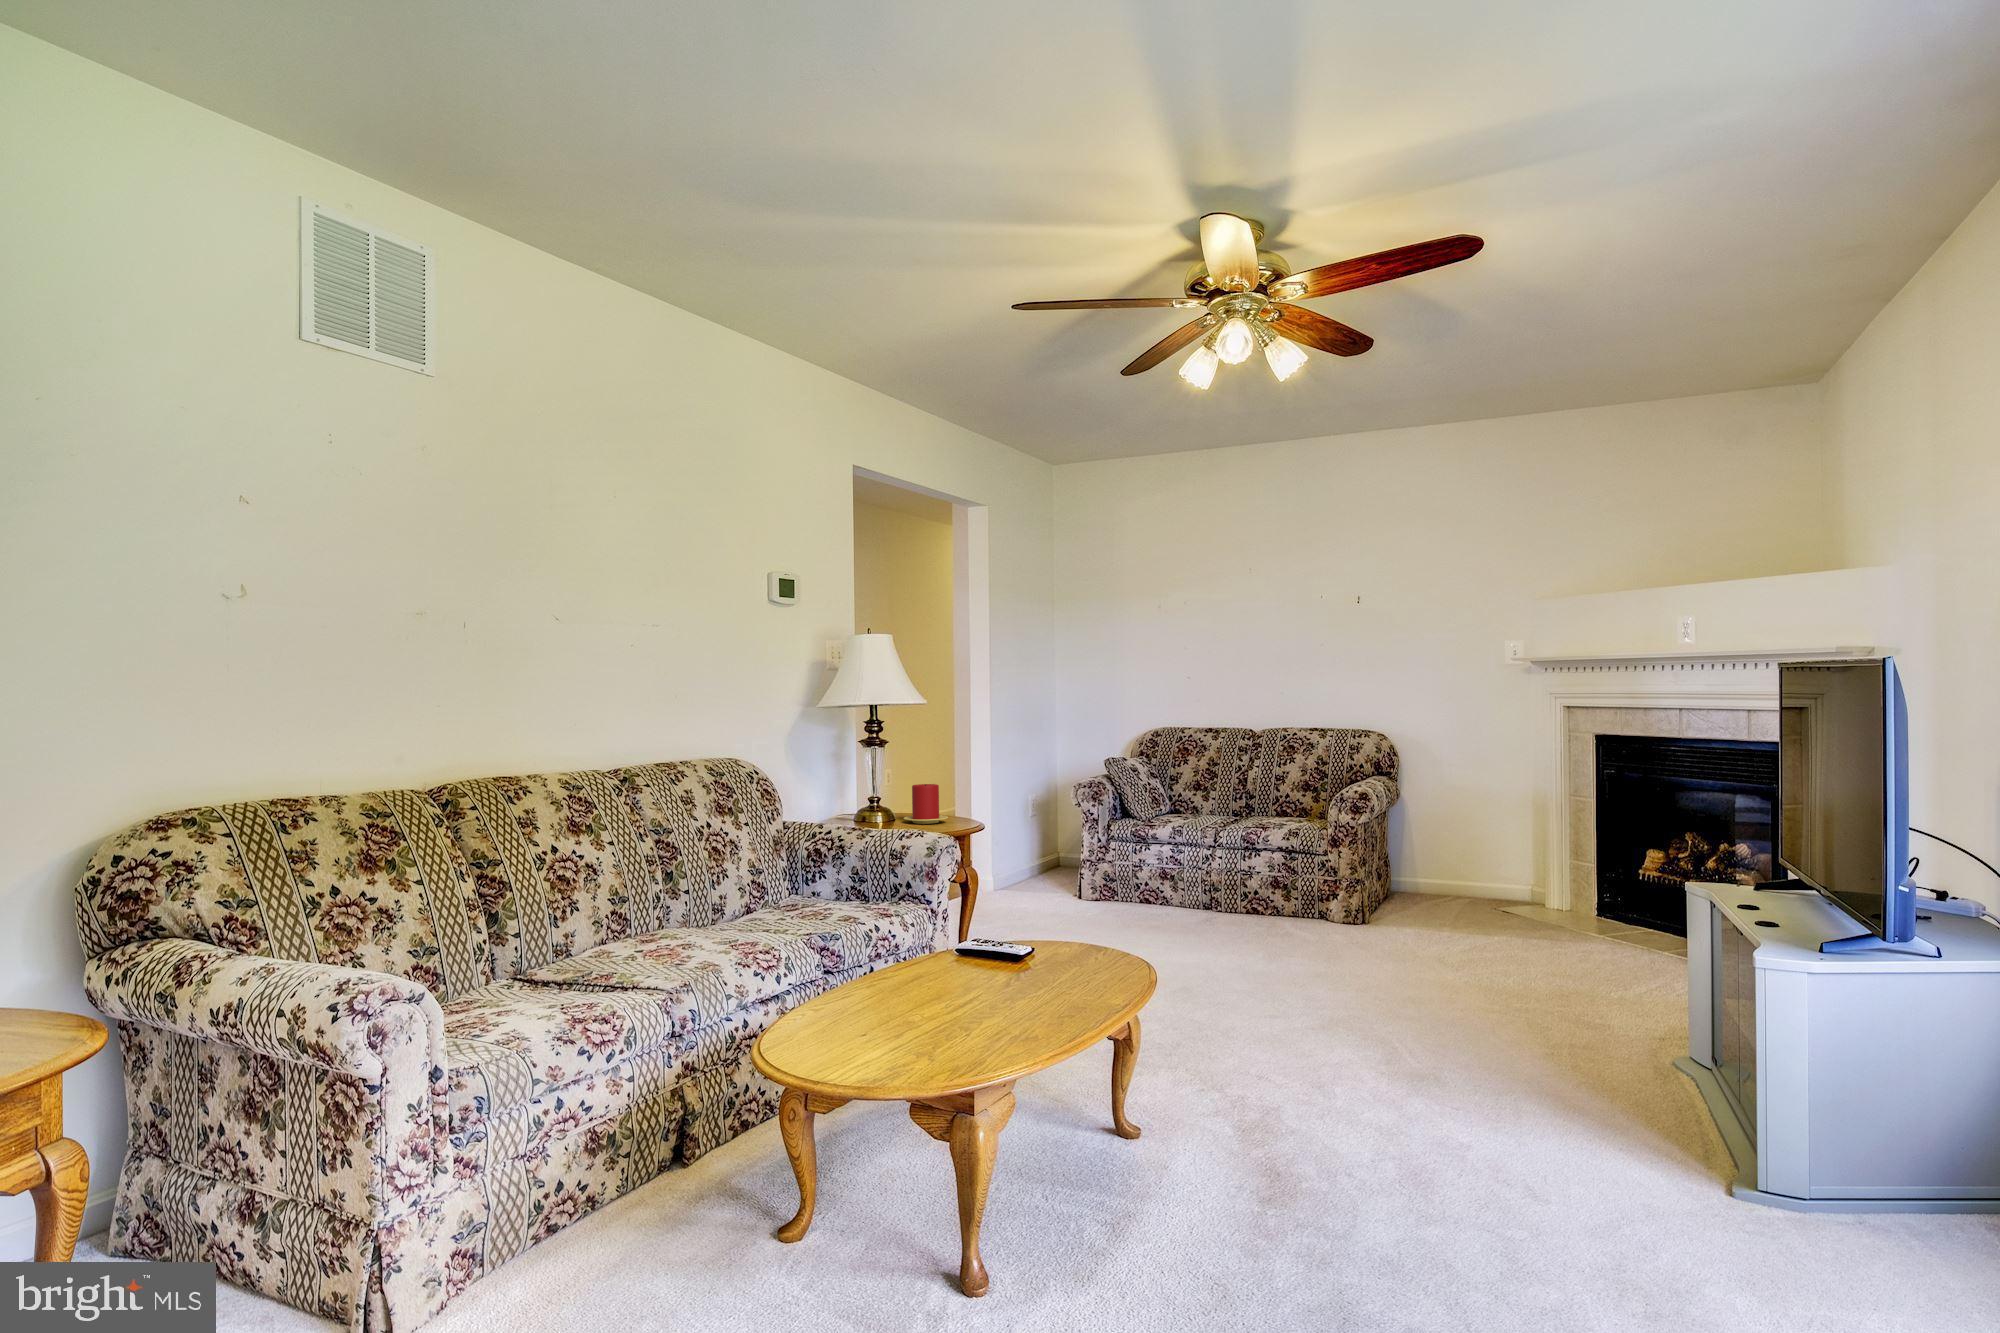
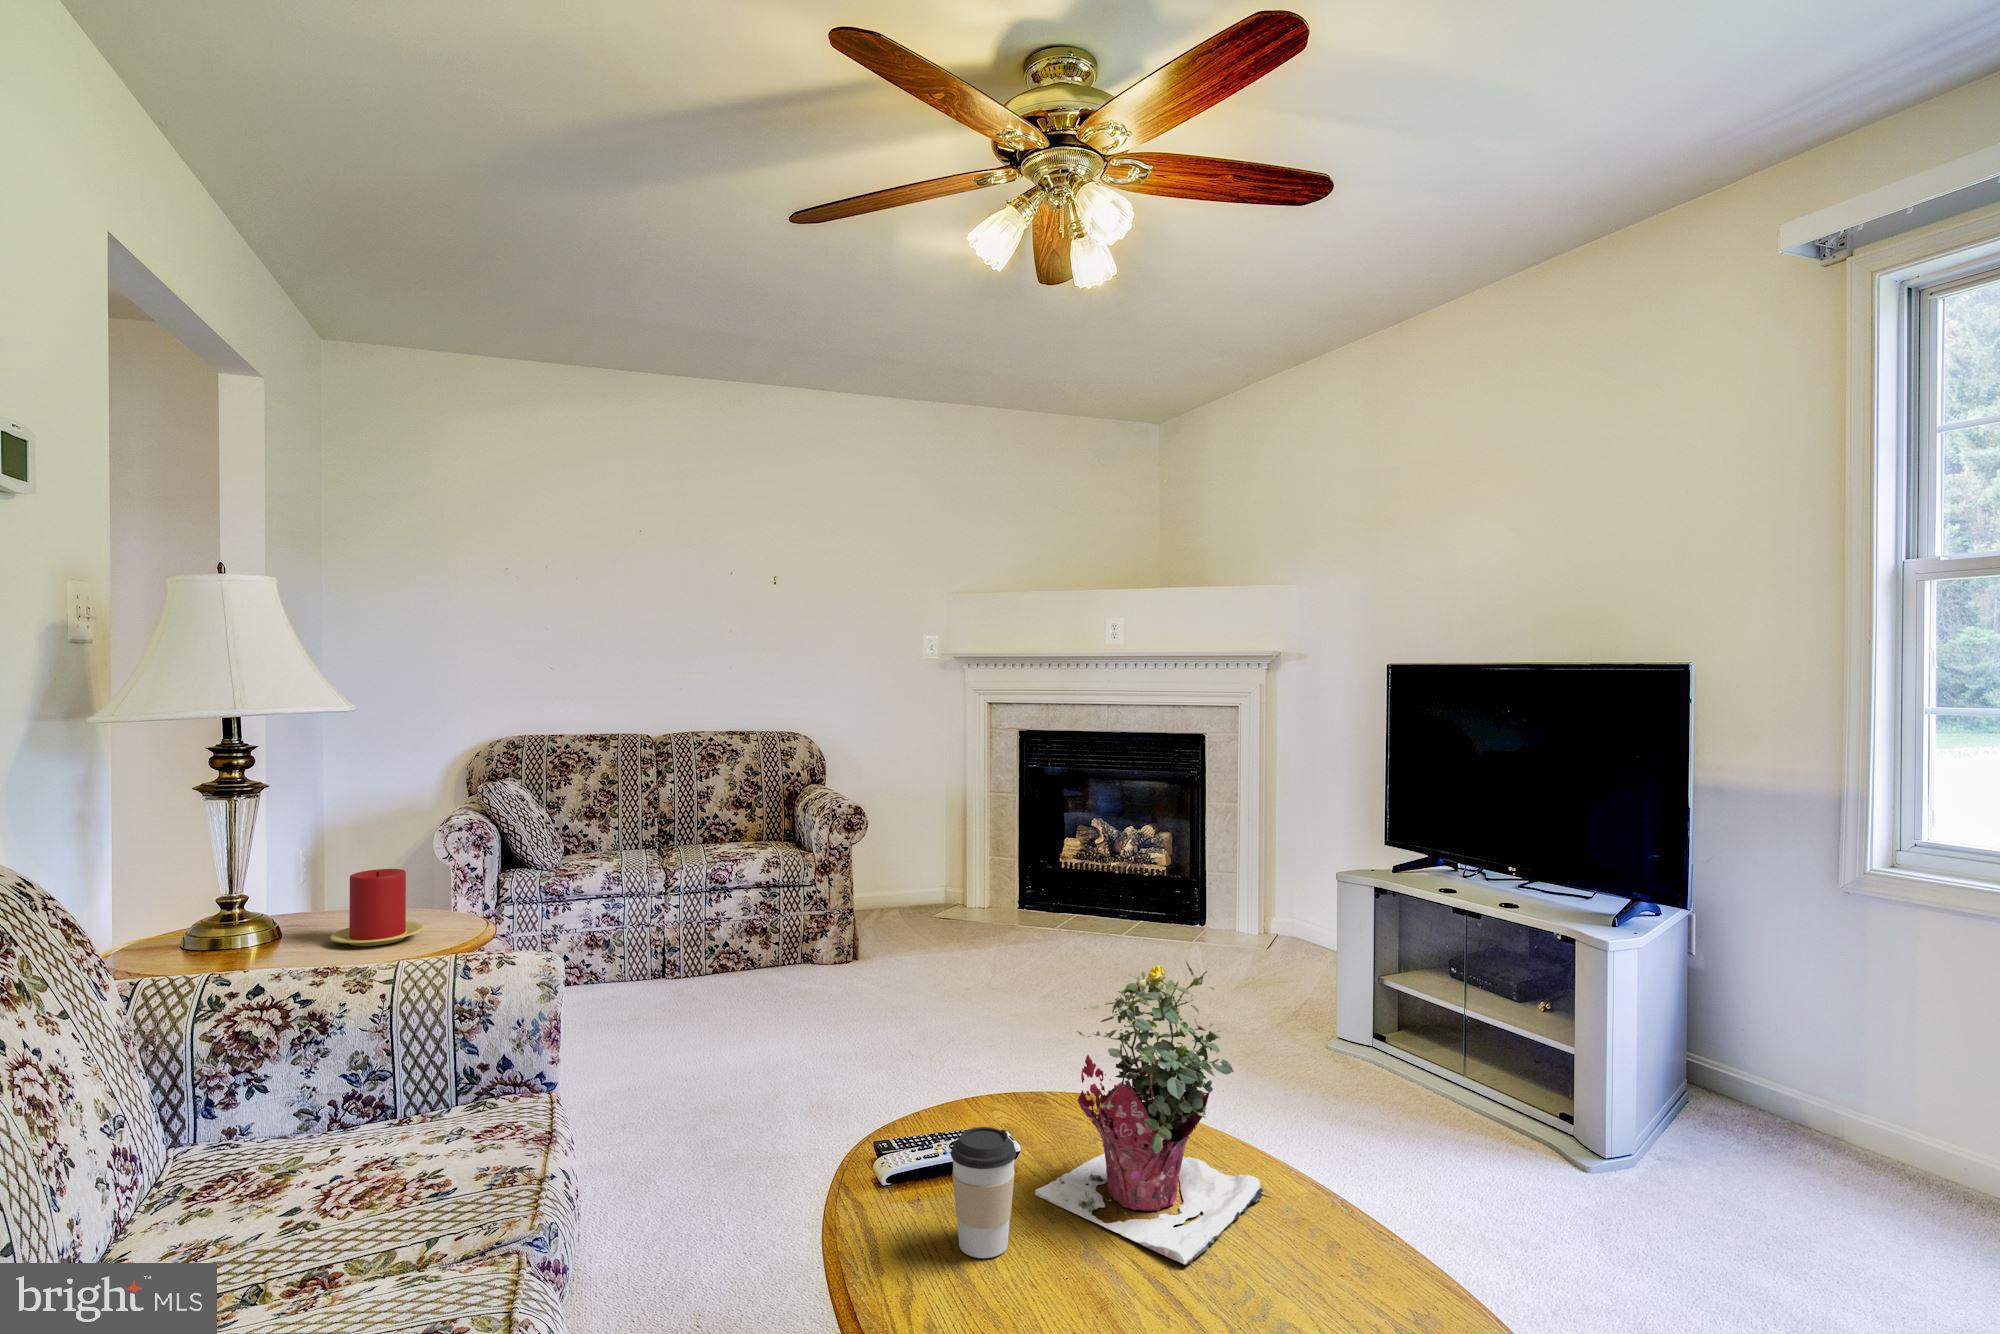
potted plant: none [974,832,1090,1001] -> present [1035,961,1268,1265]
coffee cup: none [908,908,945,975] -> present [951,1127,1016,1258]

